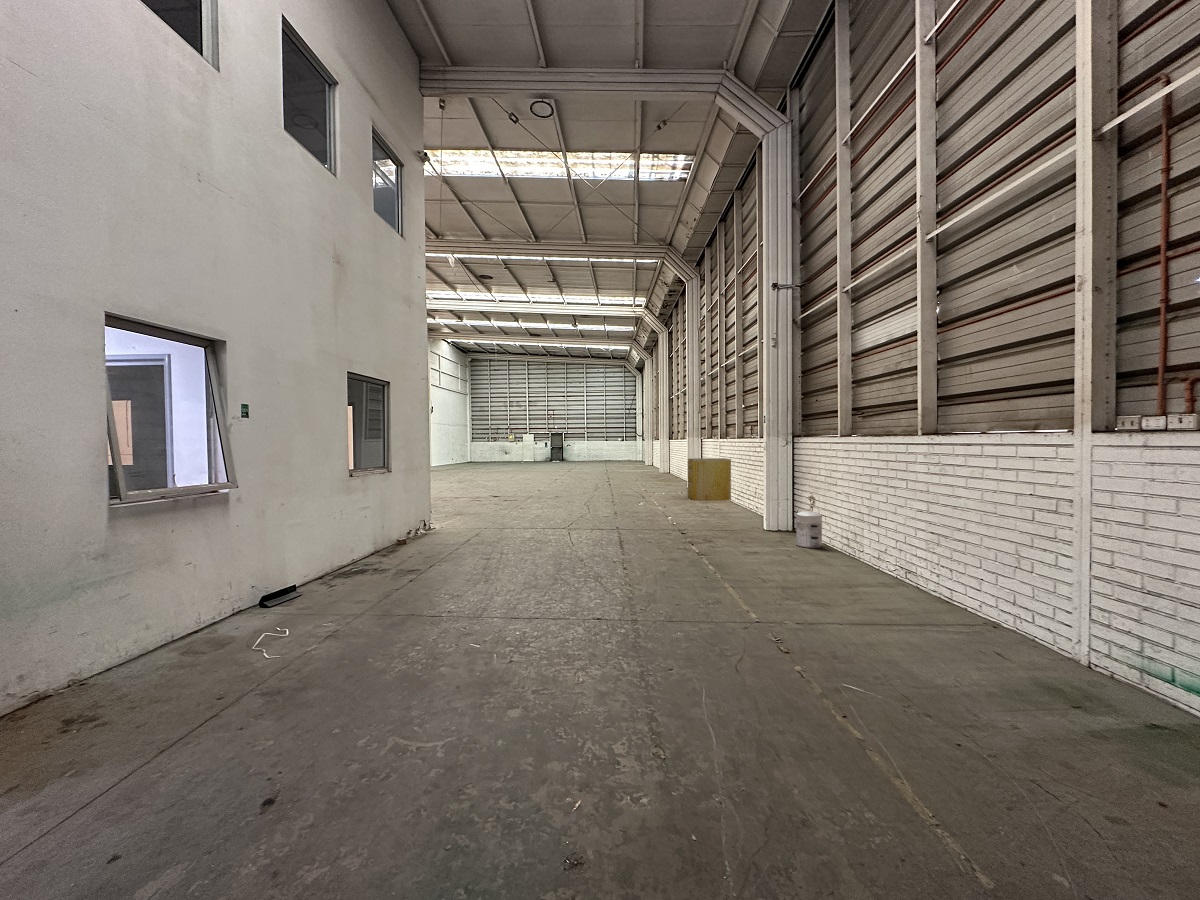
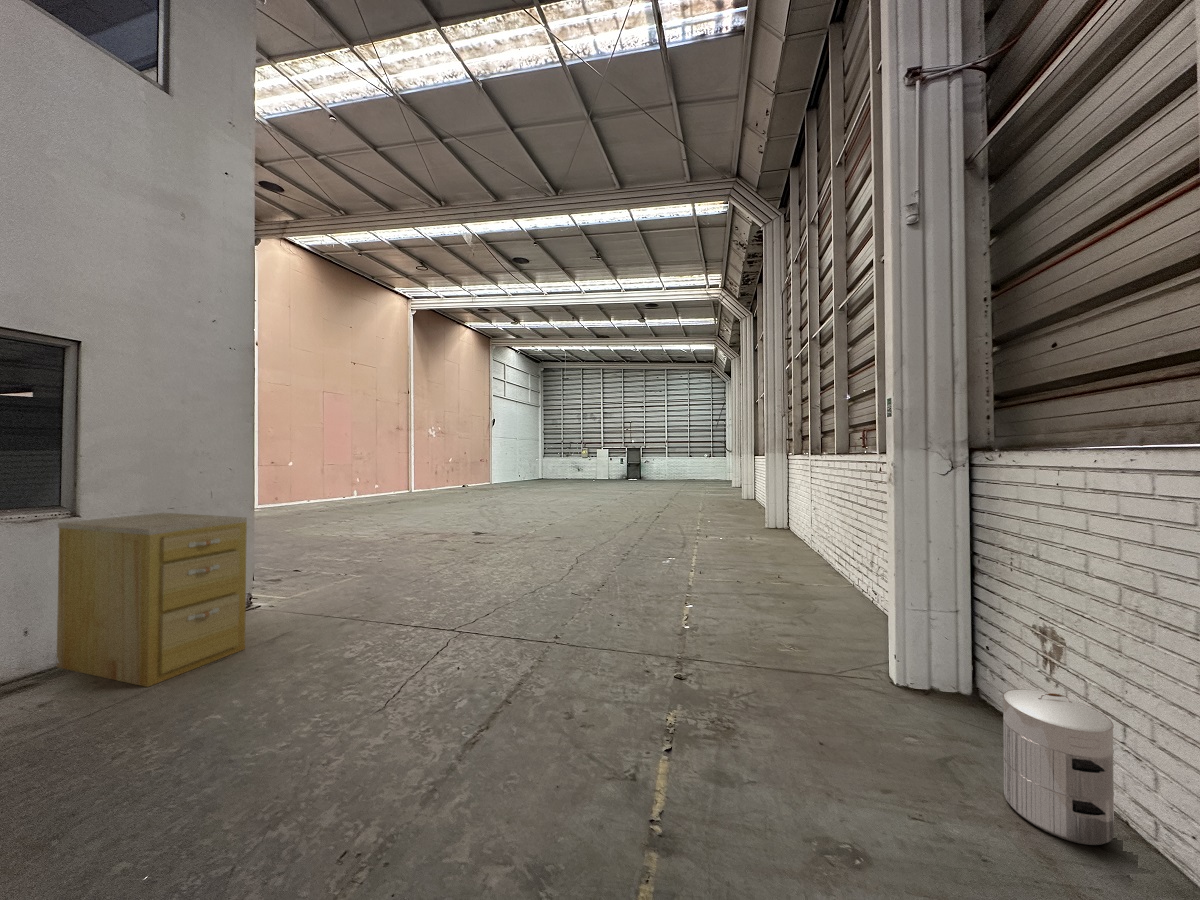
filing cabinet: present [688,458,731,500] -> present [57,513,247,687]

